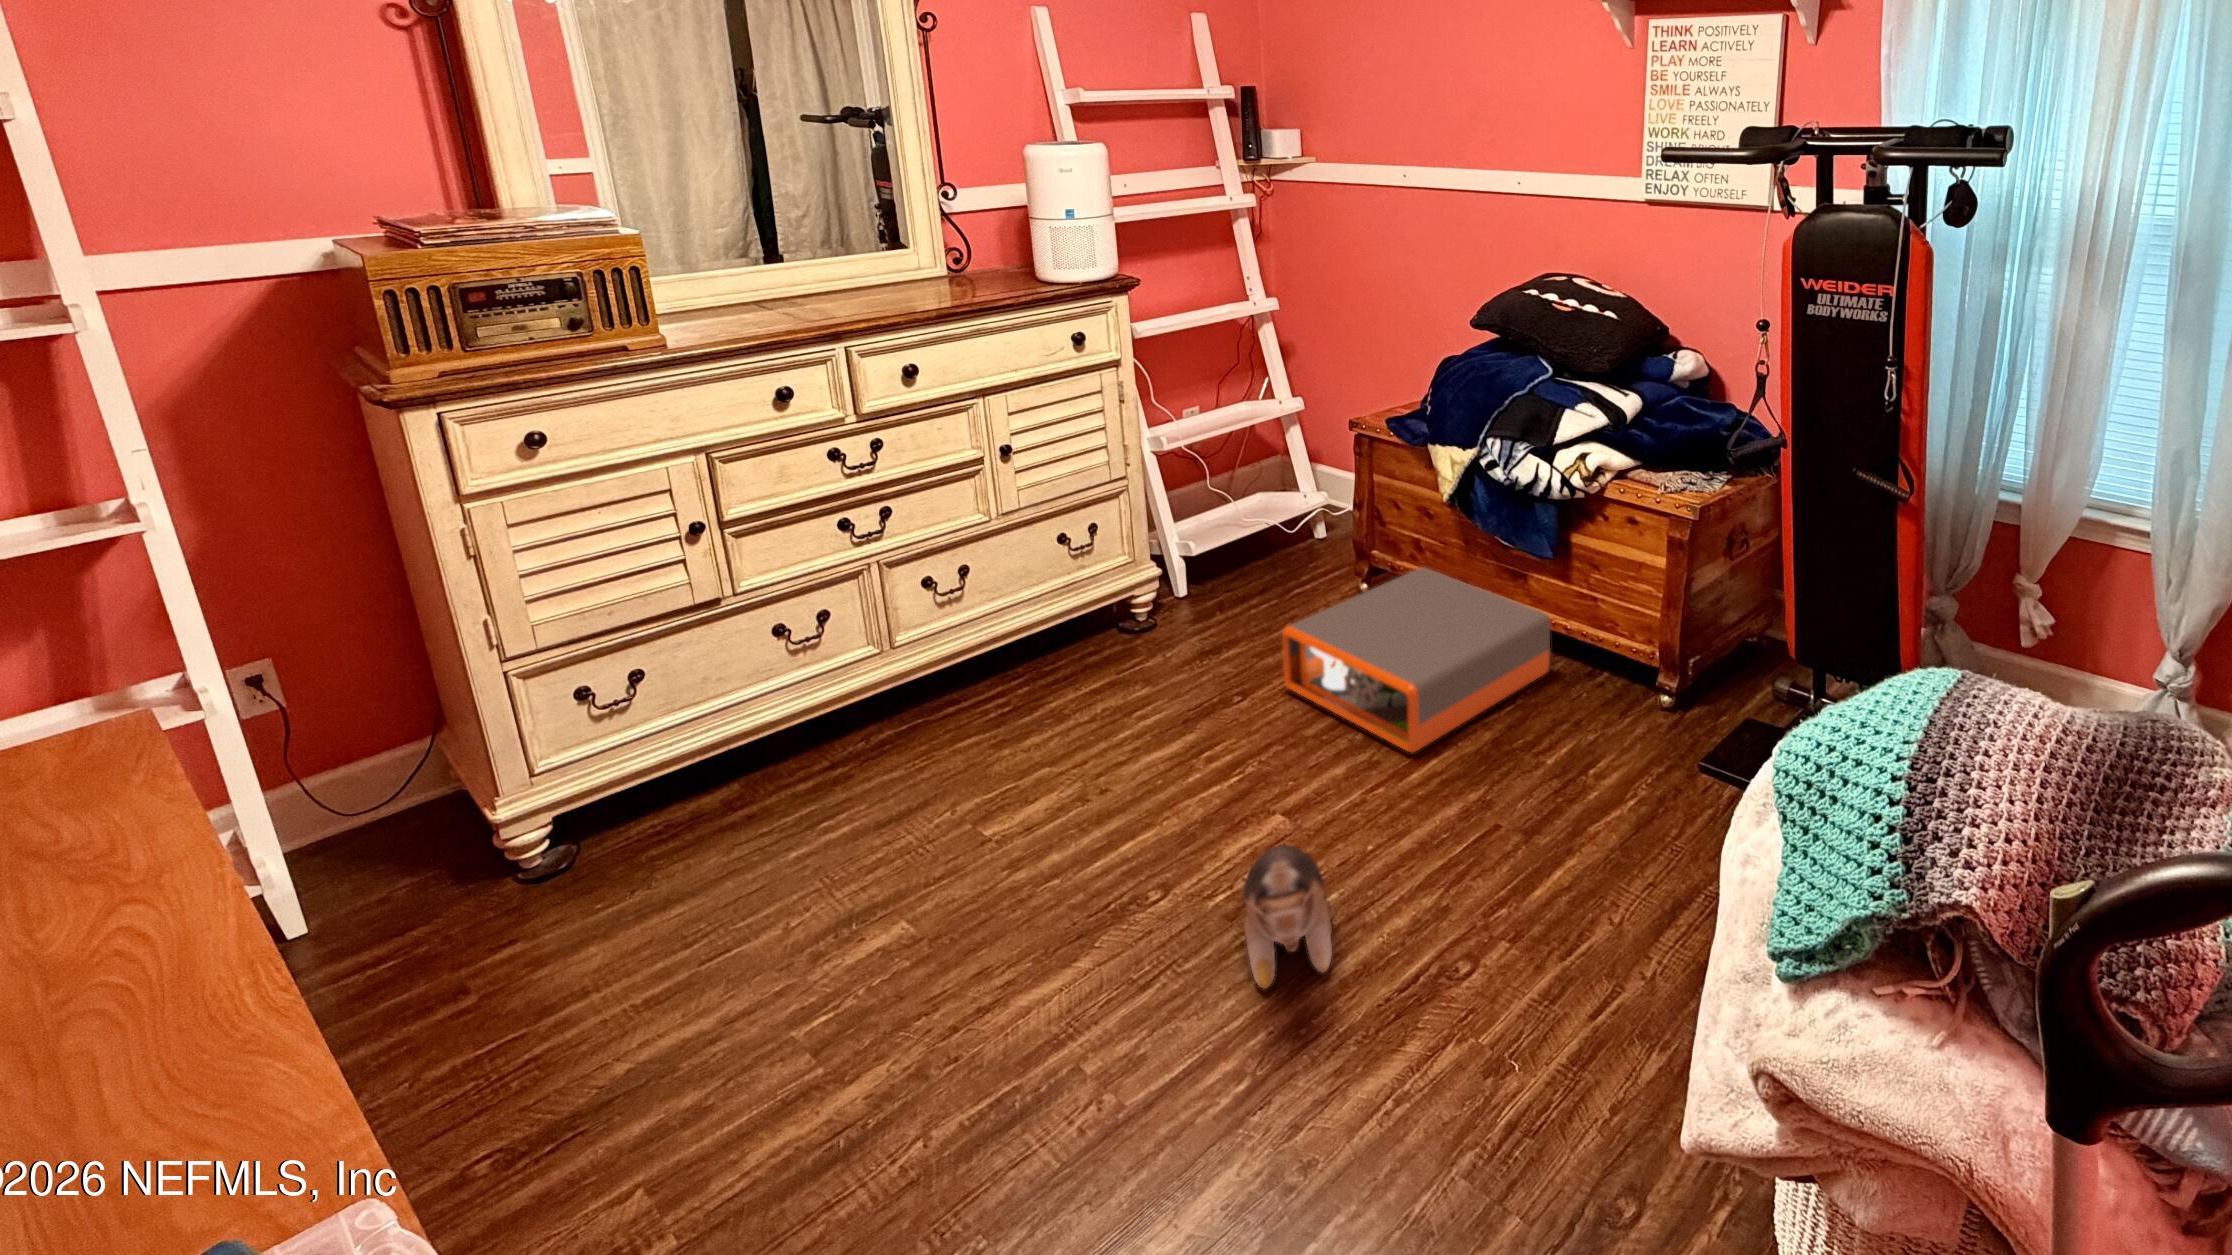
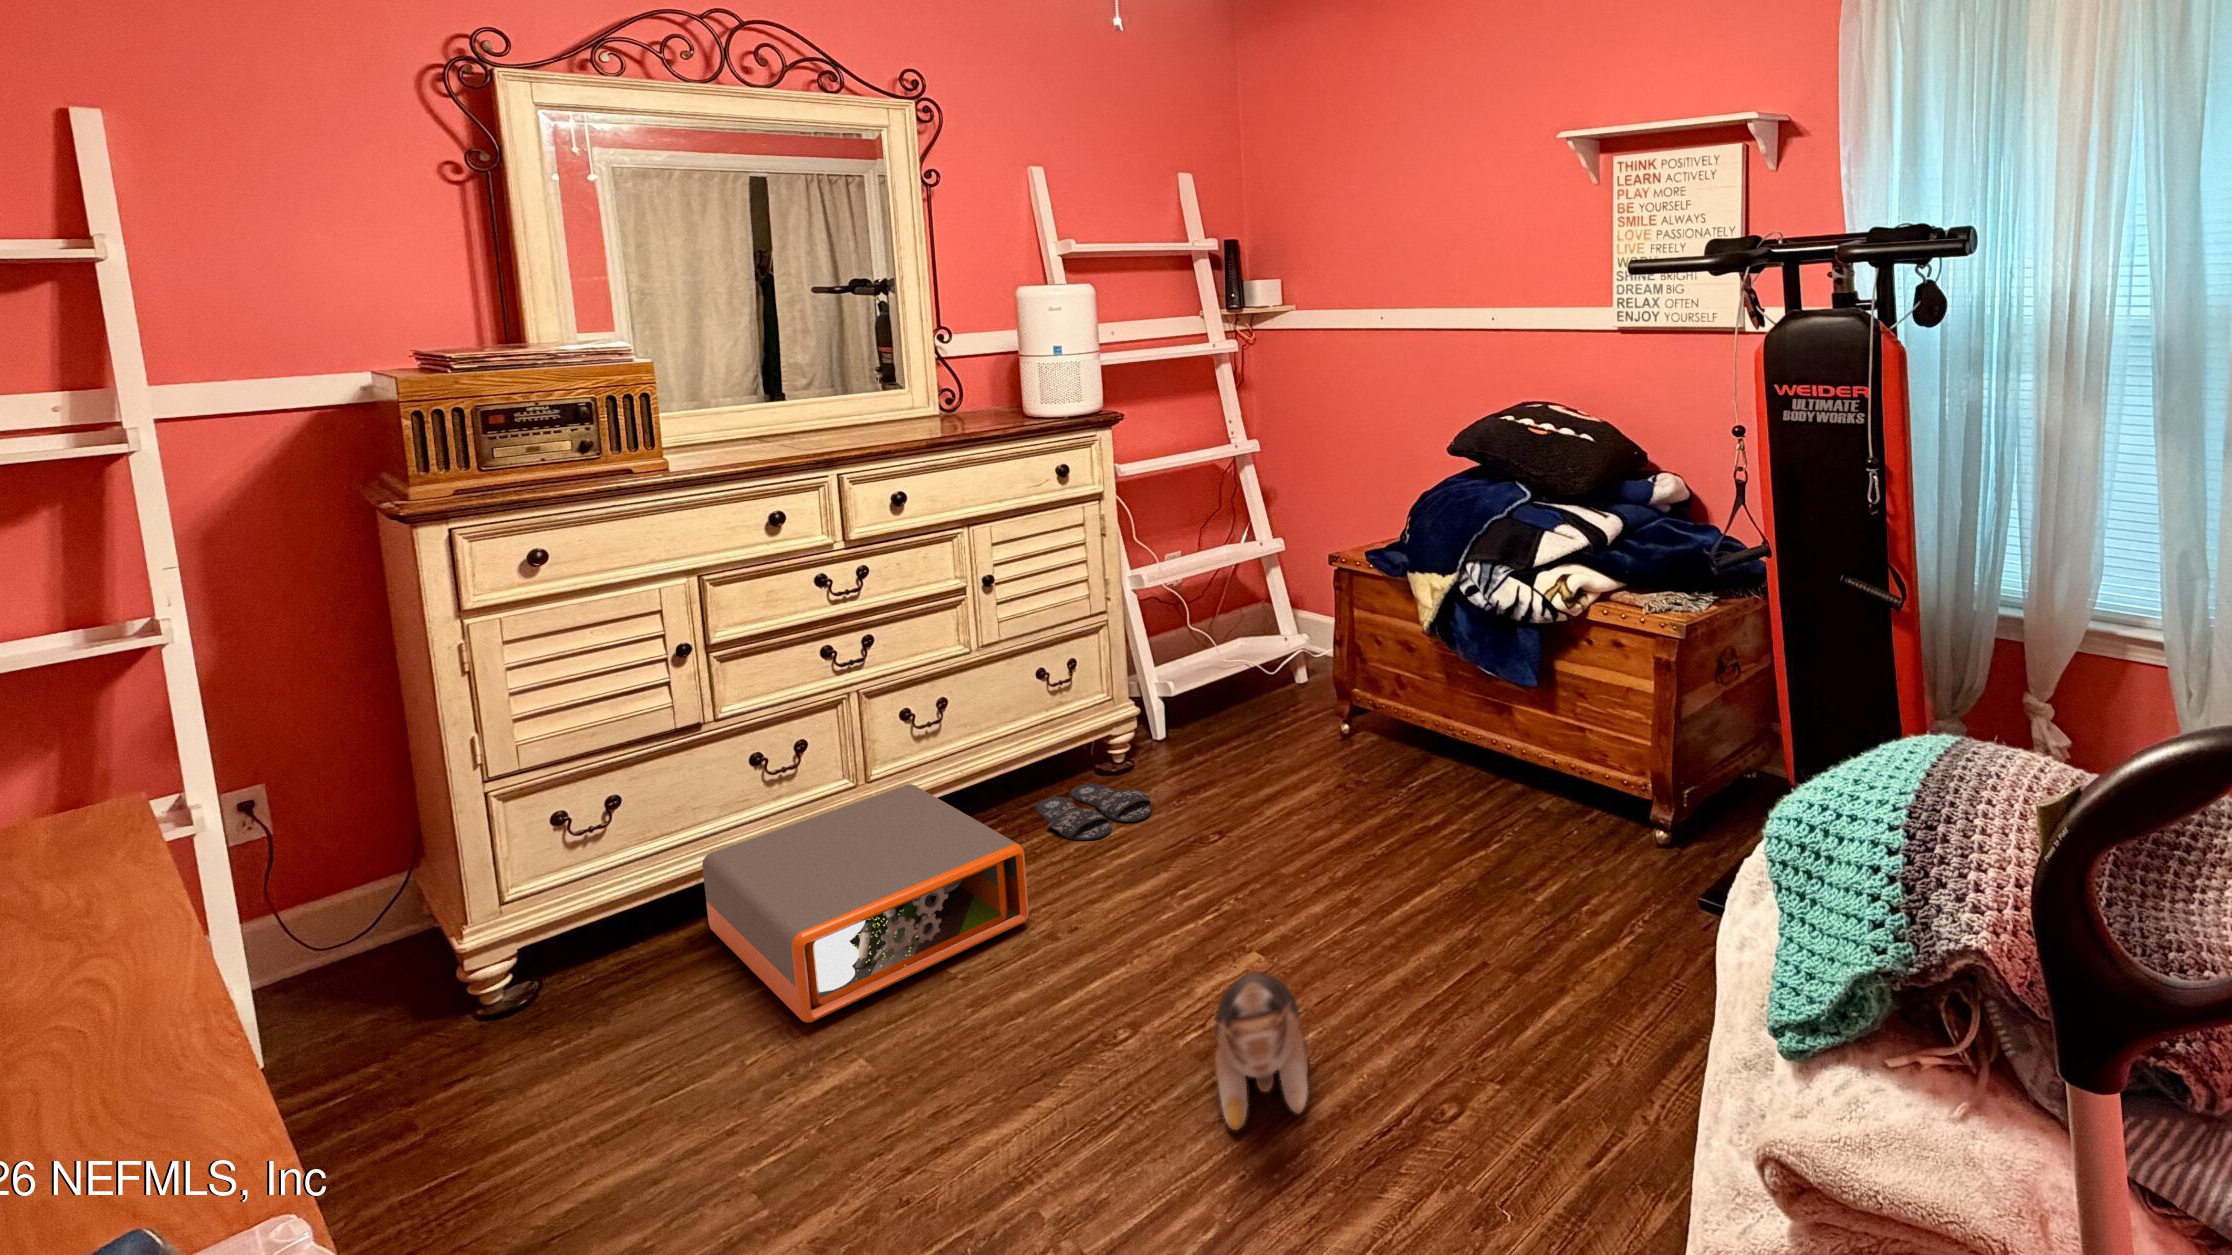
storage box: present [1282,567,1550,752] -> present [702,784,1029,1023]
slippers: none [1062,643,1177,702] -> present [1035,783,1152,840]

